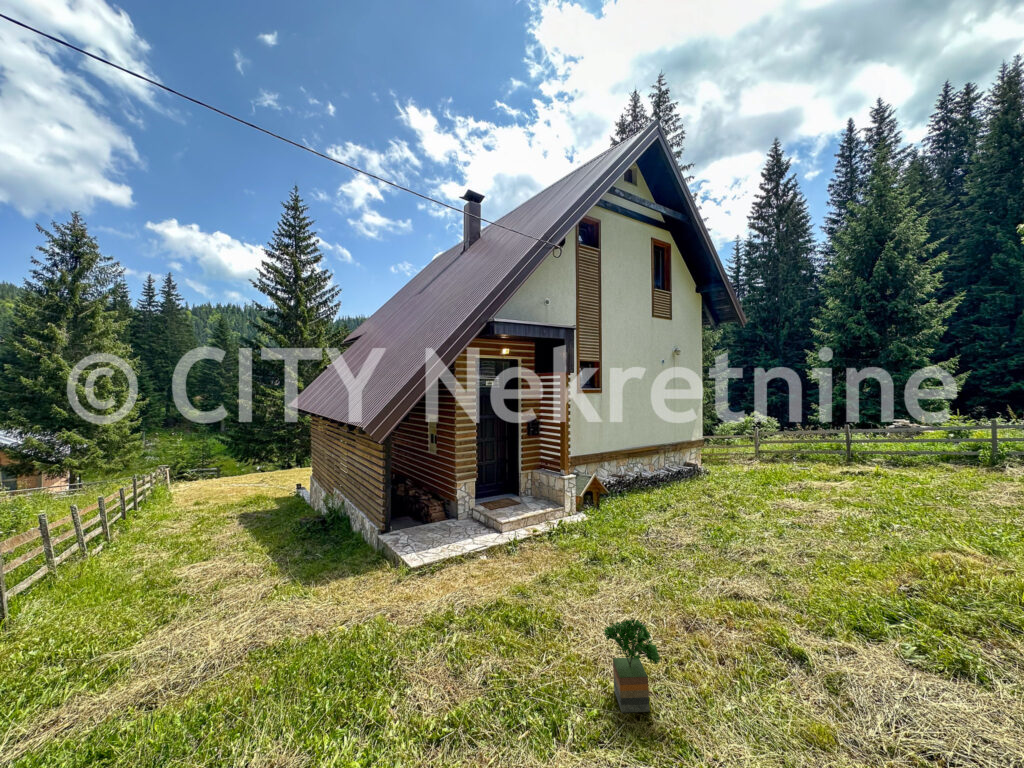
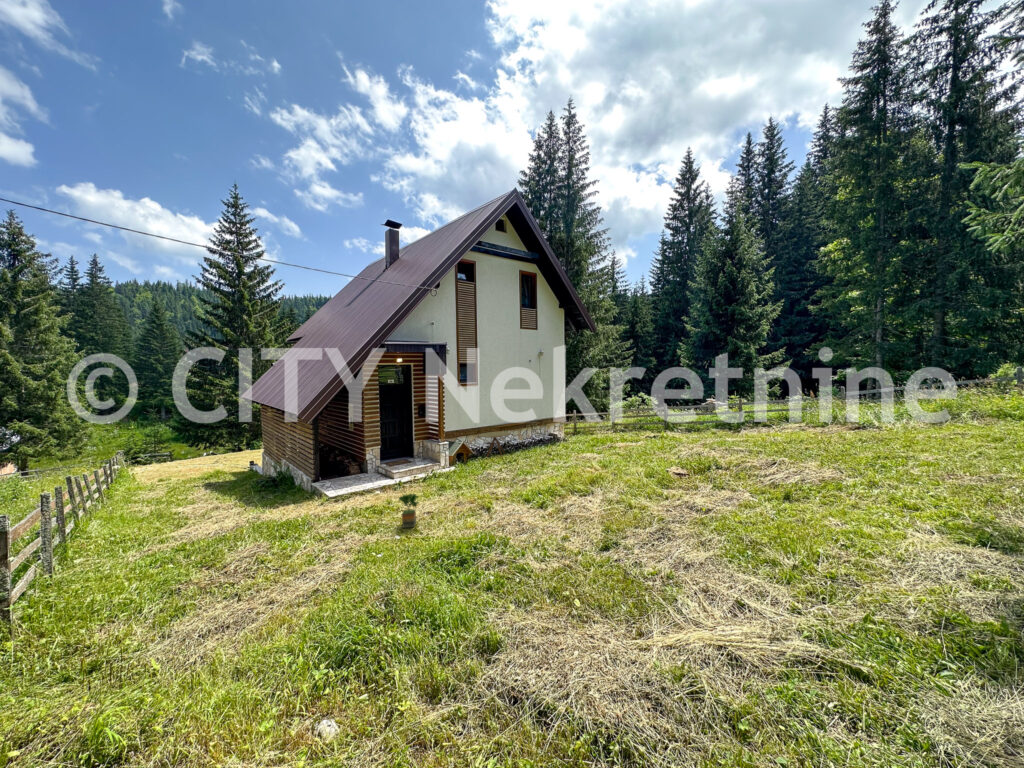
round table: none [609,459,656,497] -> present [480,432,510,456]

